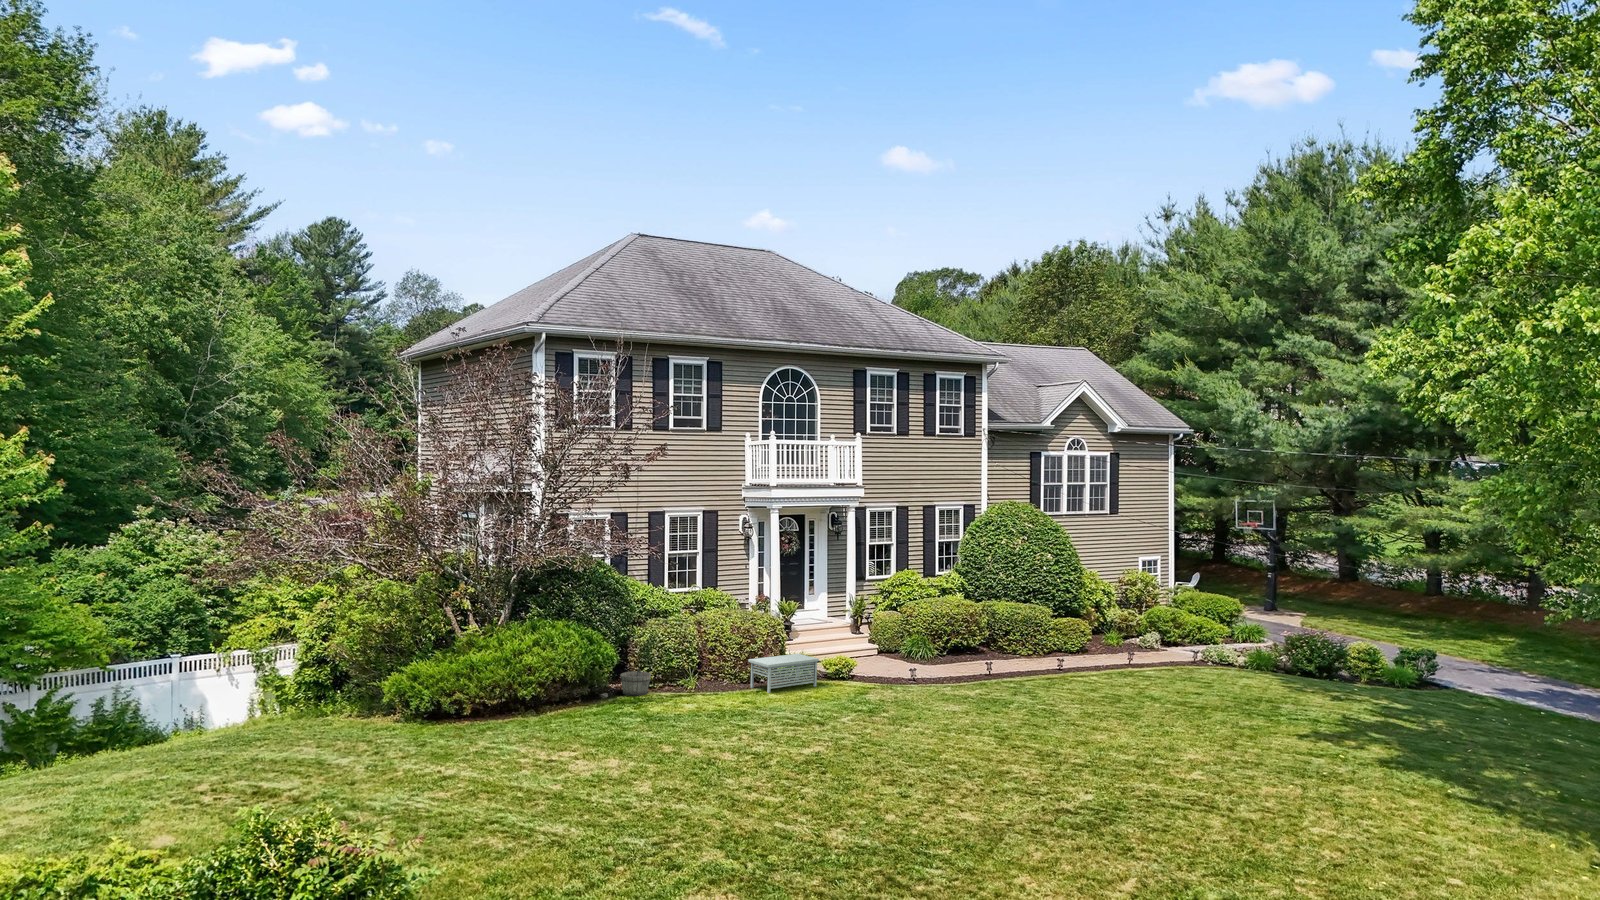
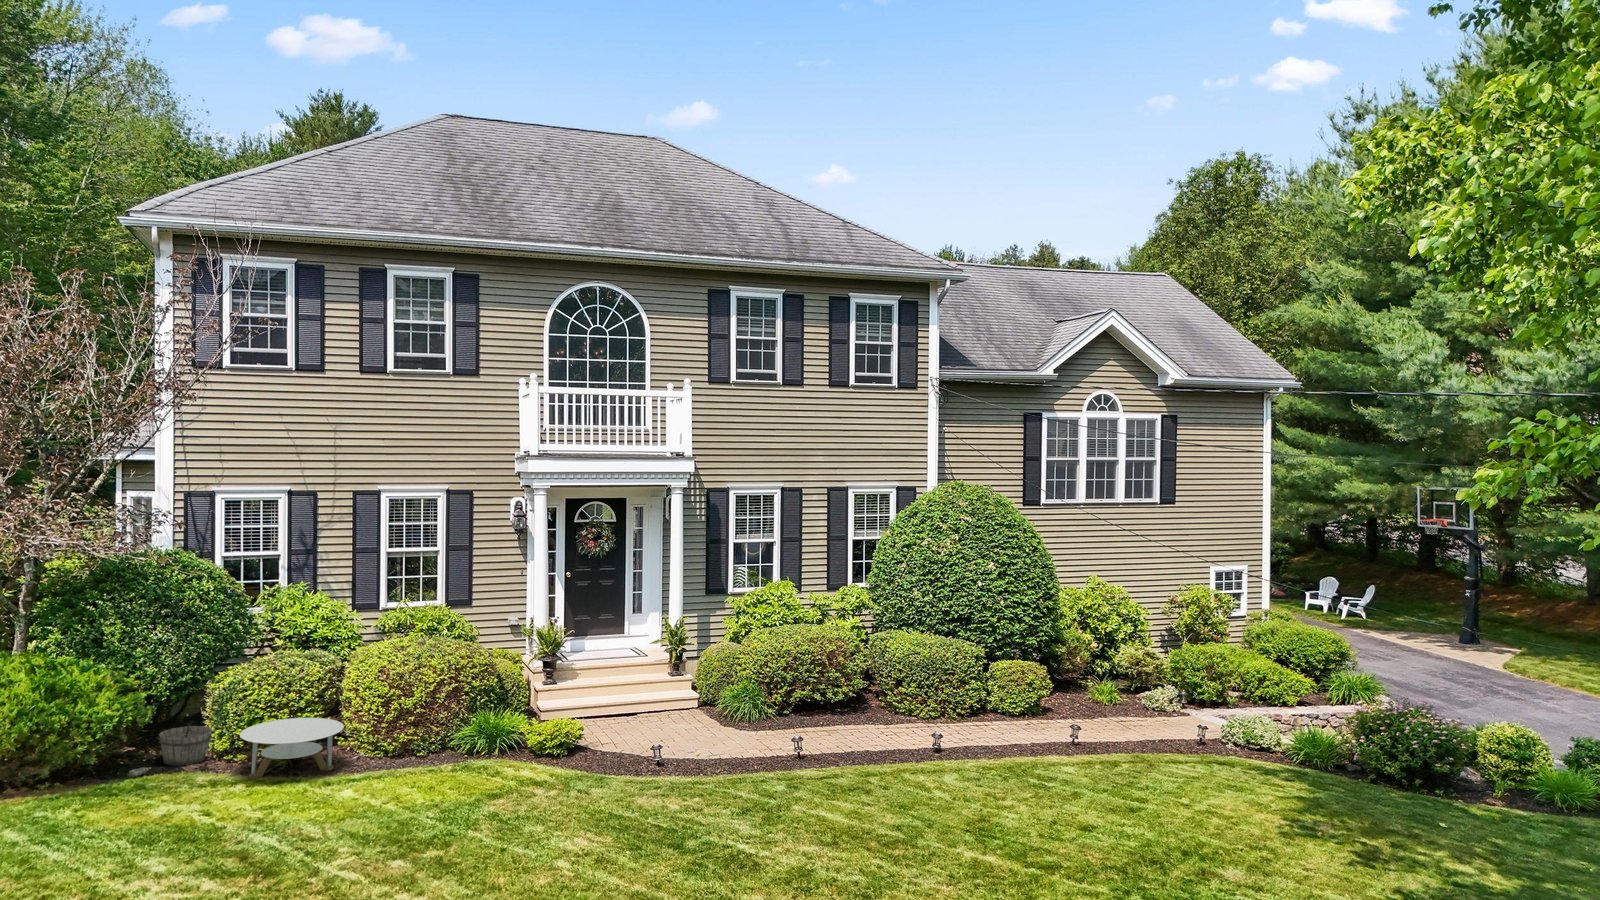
storage bench: present [748,654,819,693] -> none [373,710,482,775]
round table: none [680,663,741,698] -> present [240,718,344,778]

